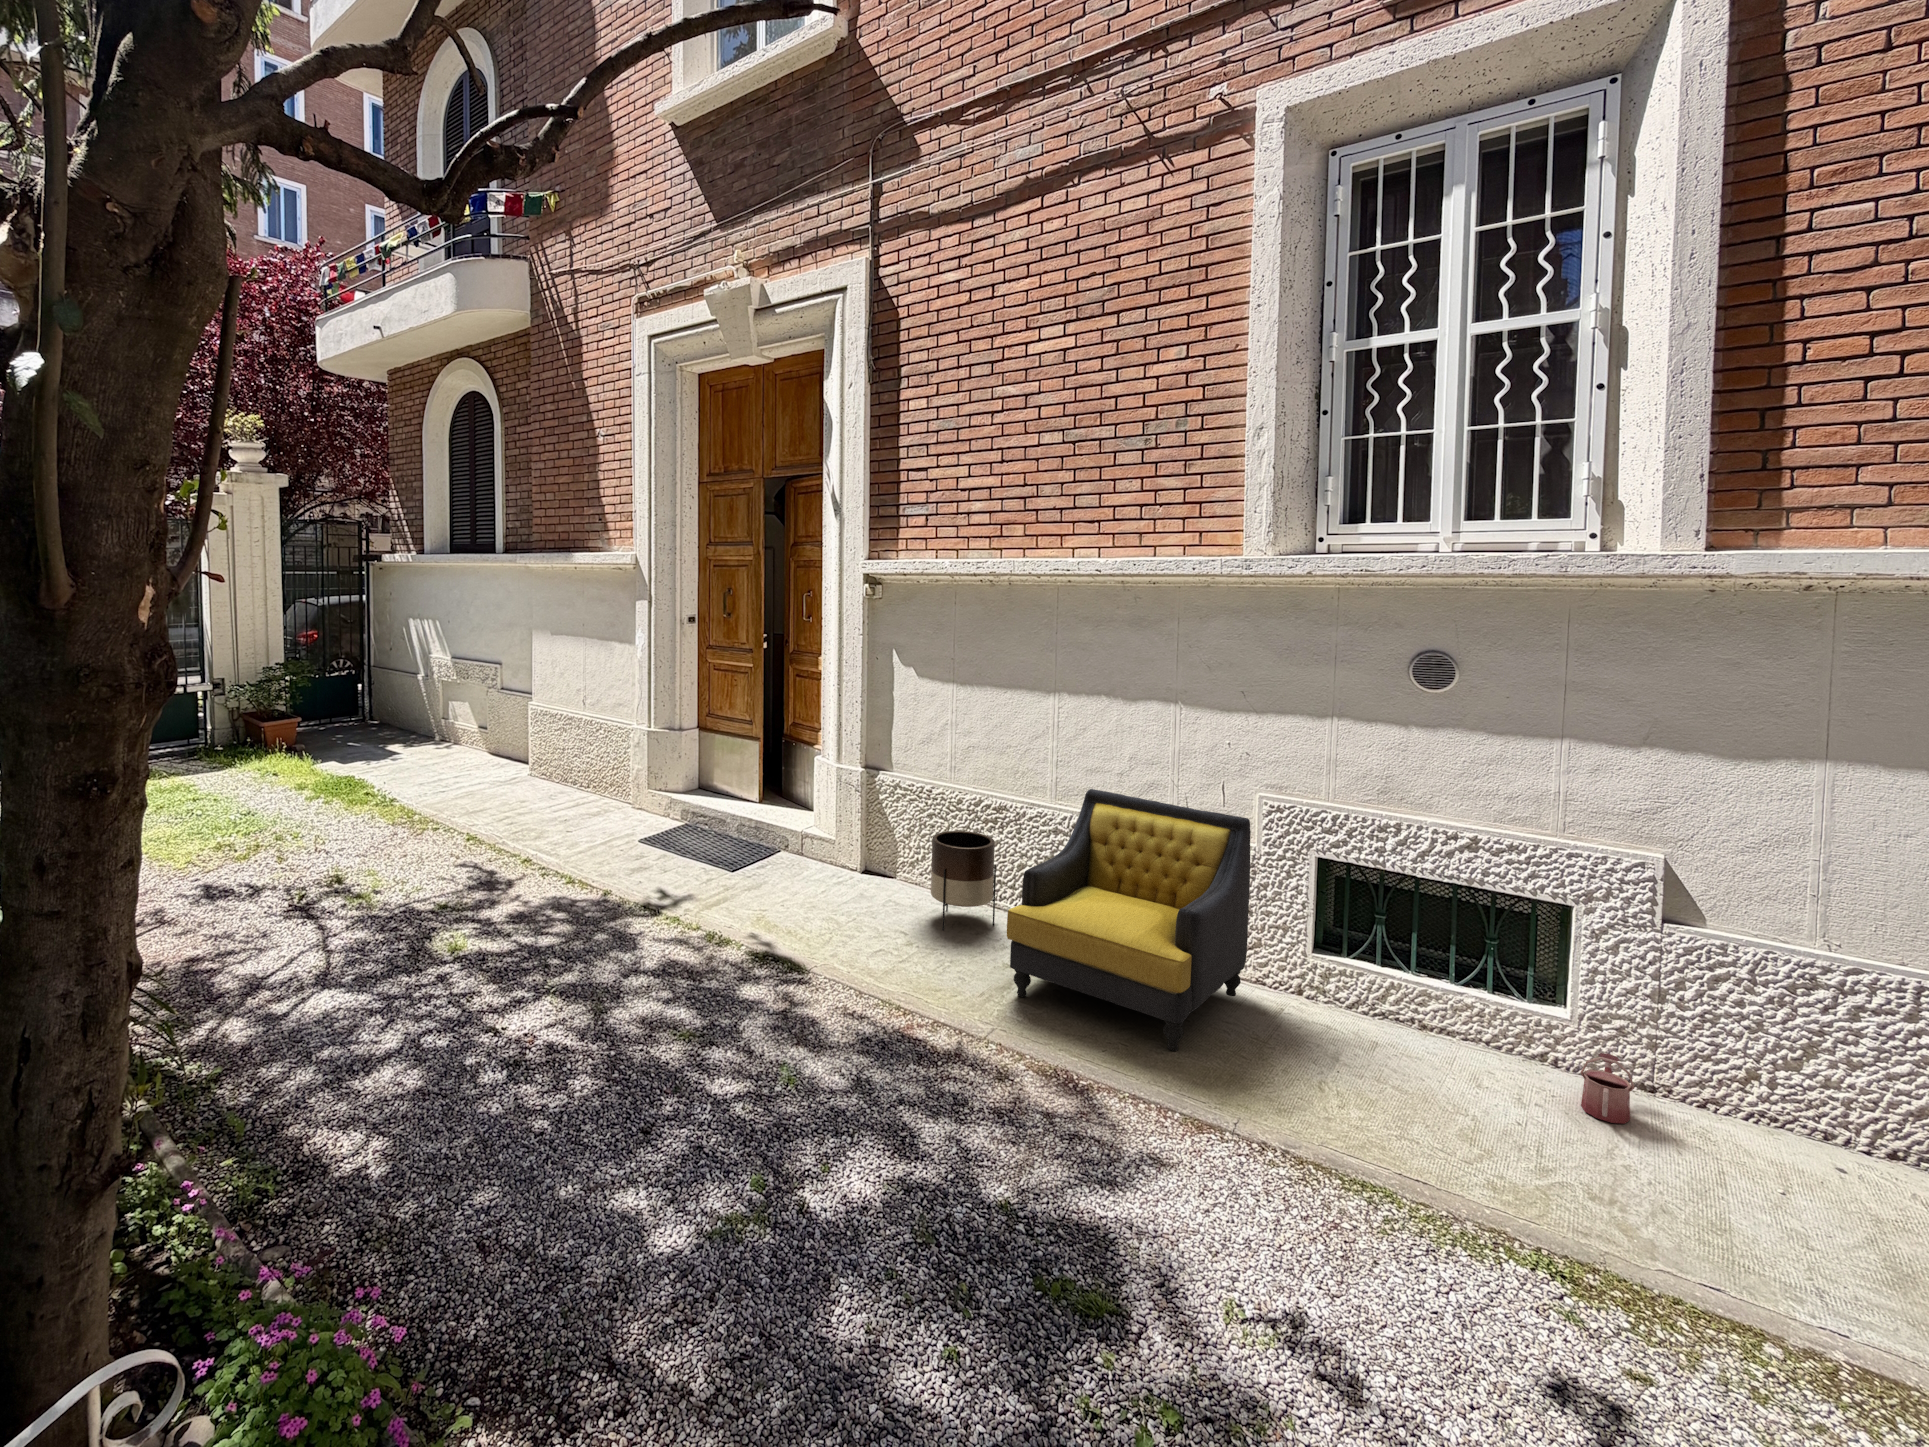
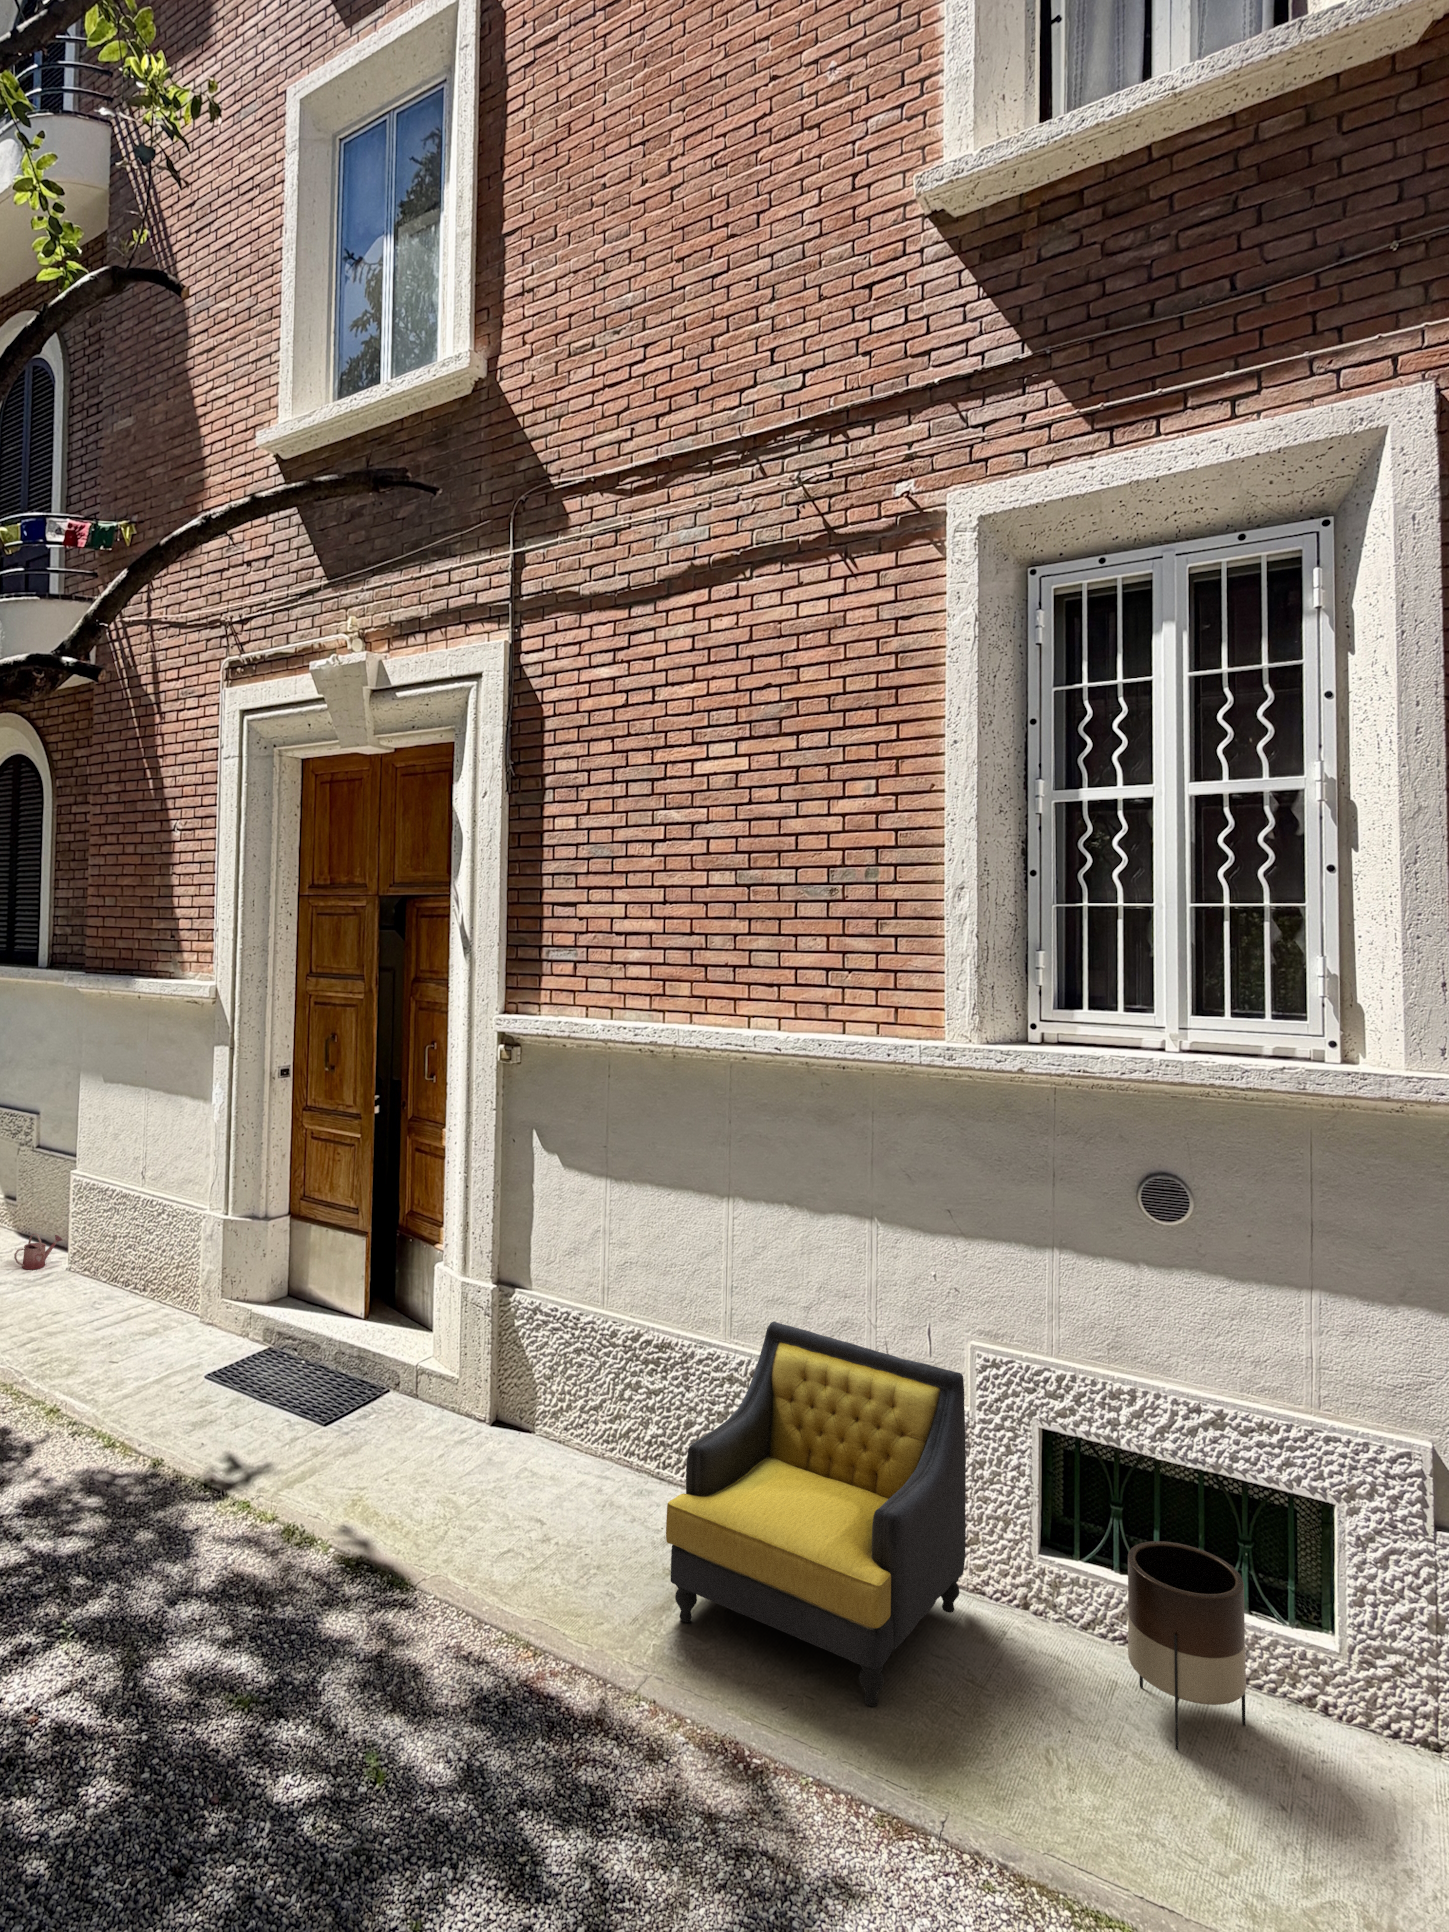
planter: present [931,831,996,931] -> present [1128,1541,1246,1750]
watering can: present [1580,1053,1634,1124] -> present [14,1233,62,1270]

